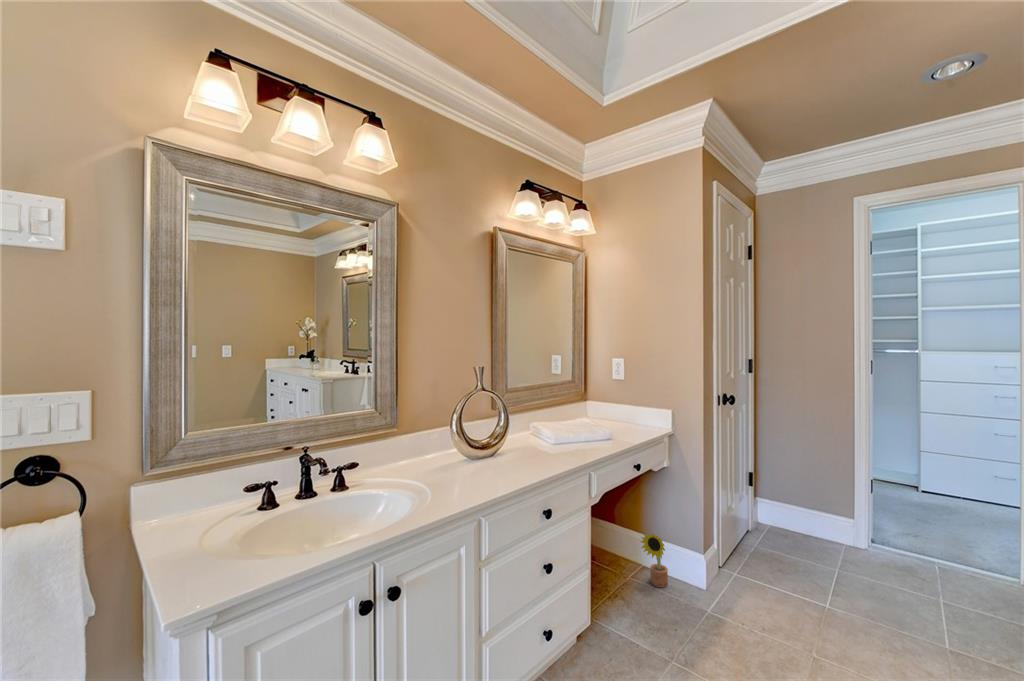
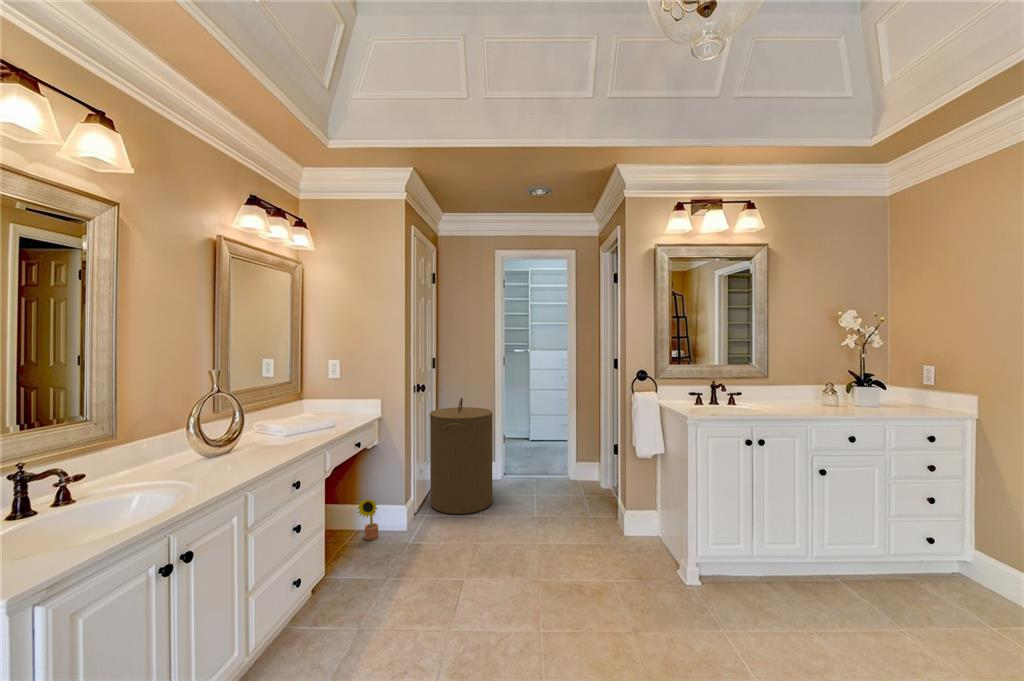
laundry hamper: none [742,418,851,595] -> present [430,398,493,514]

